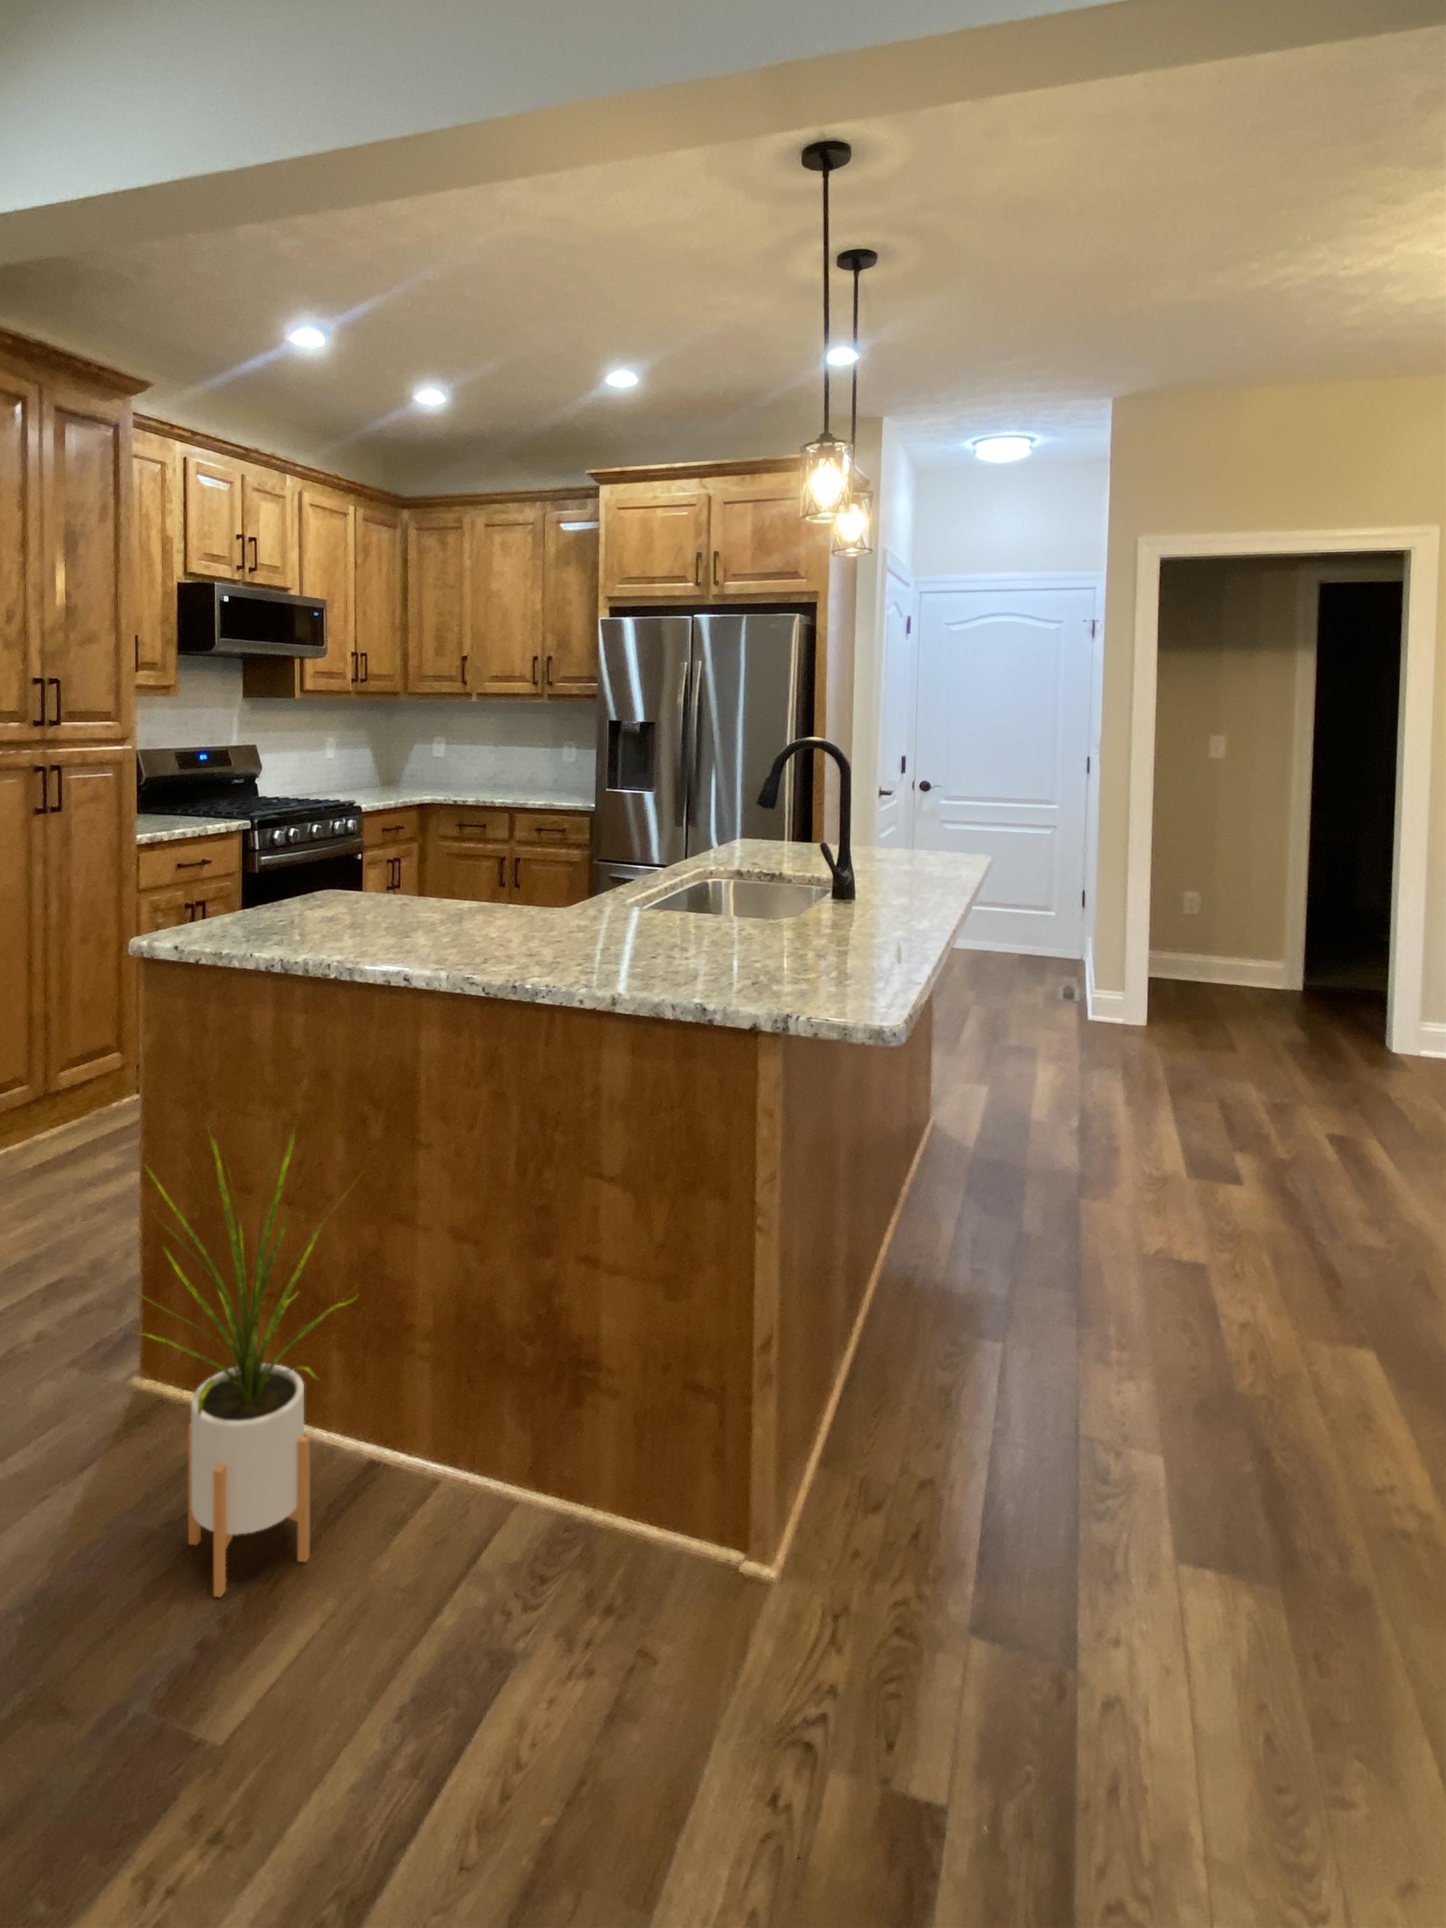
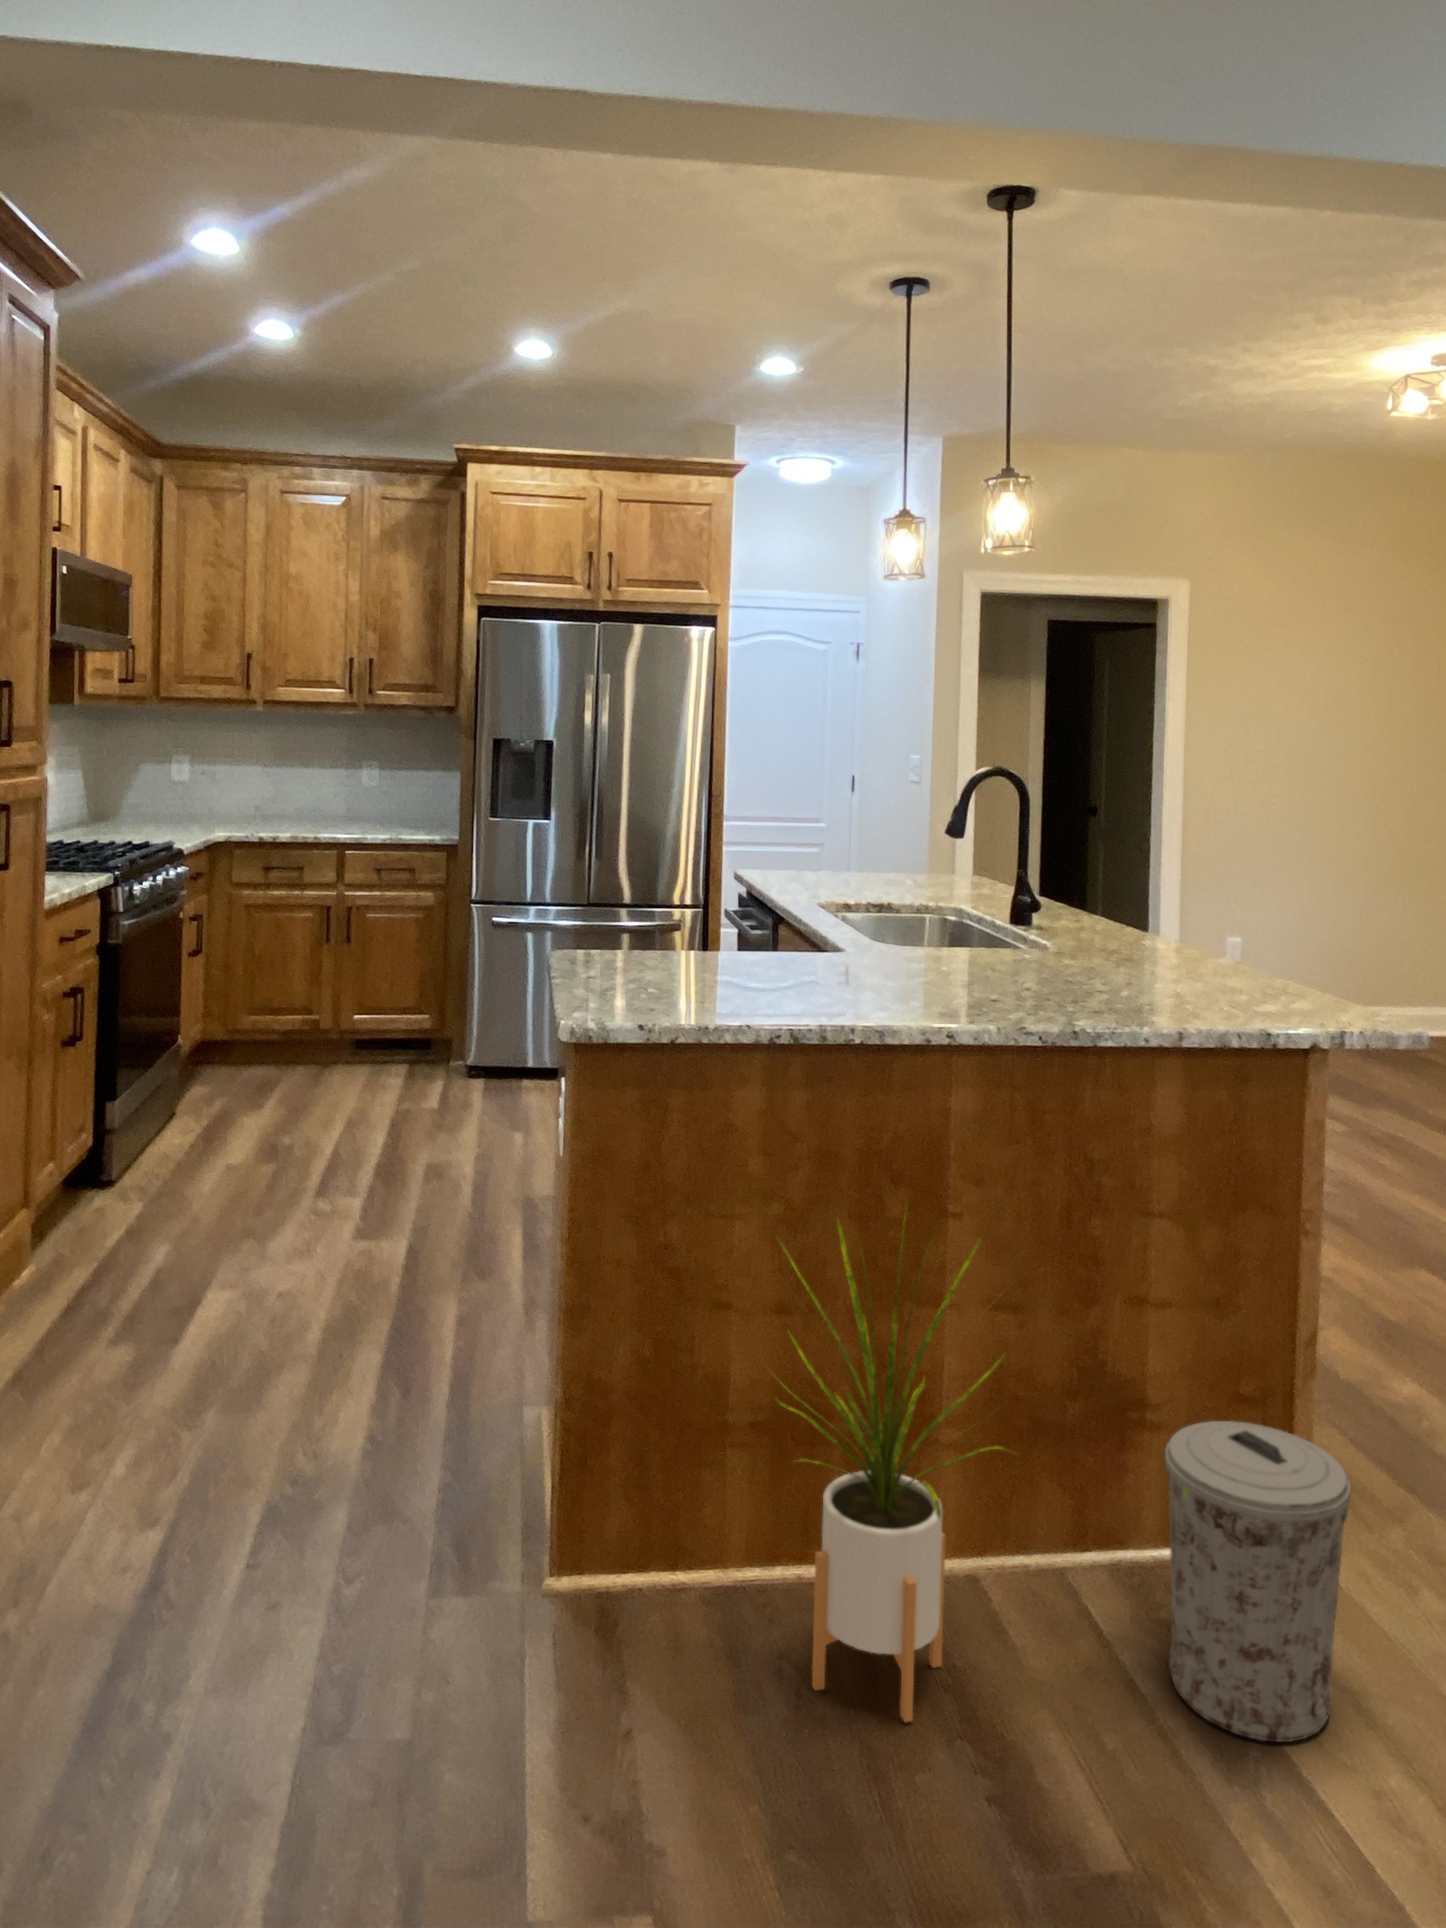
trash can: none [444,1402,628,1762] -> present [1165,1421,1351,1742]

